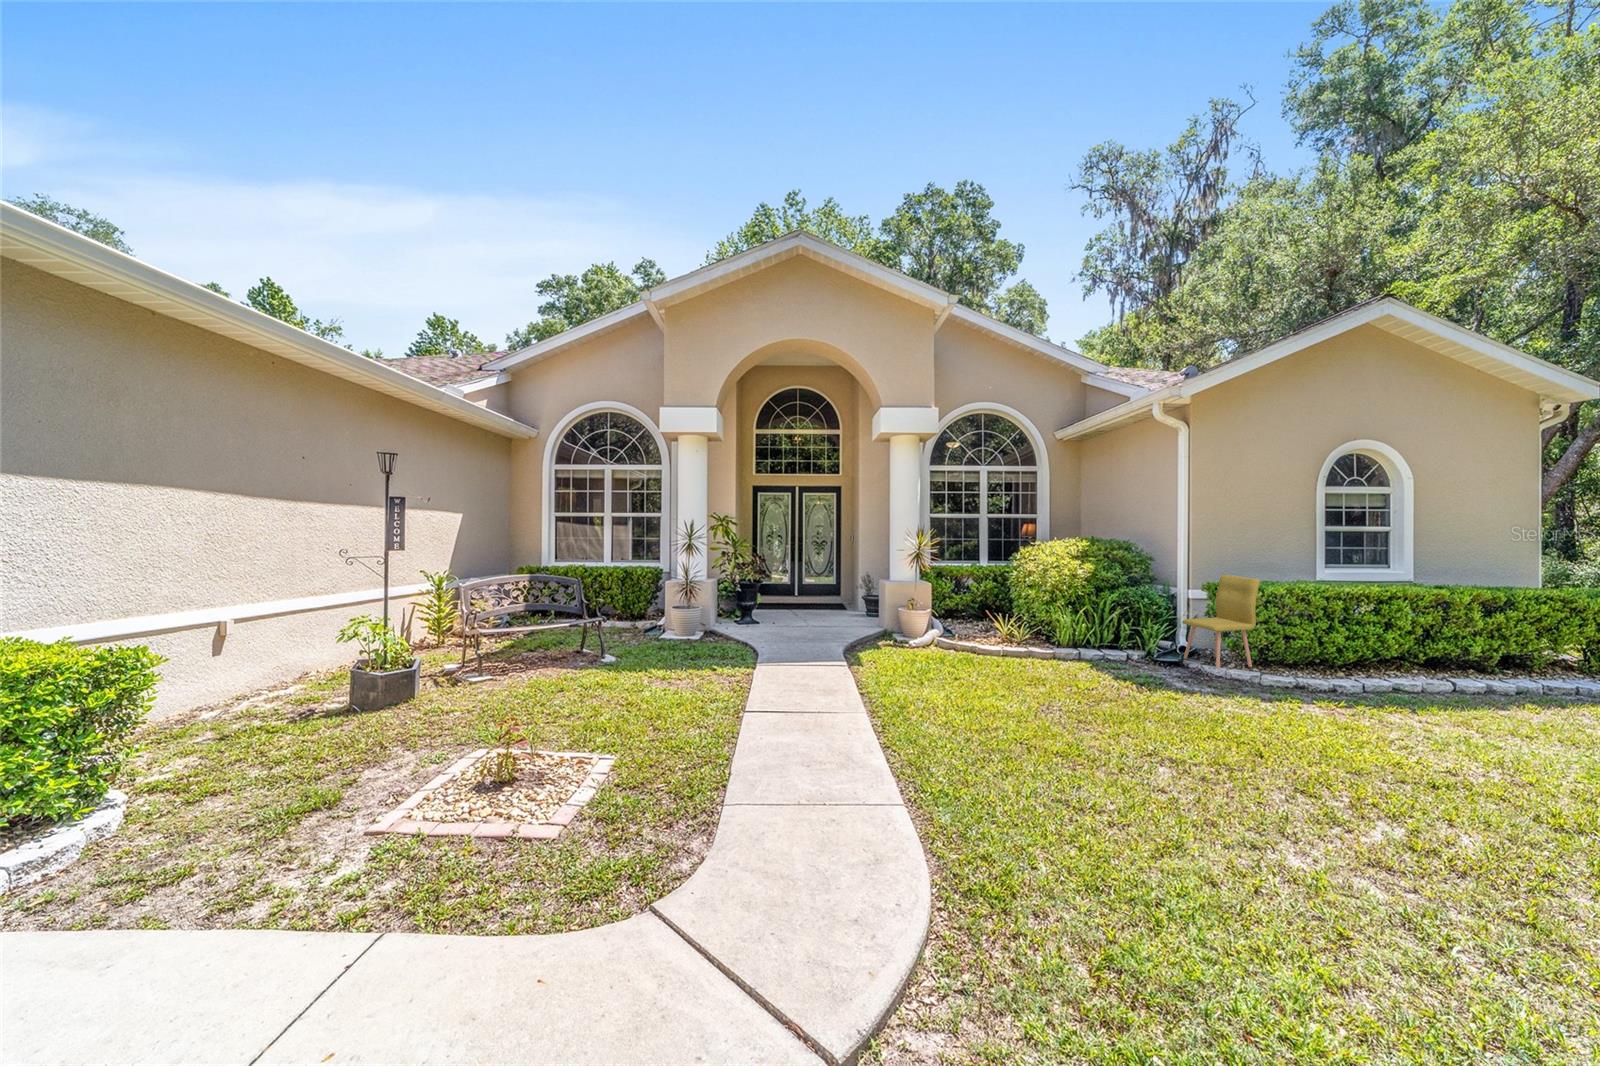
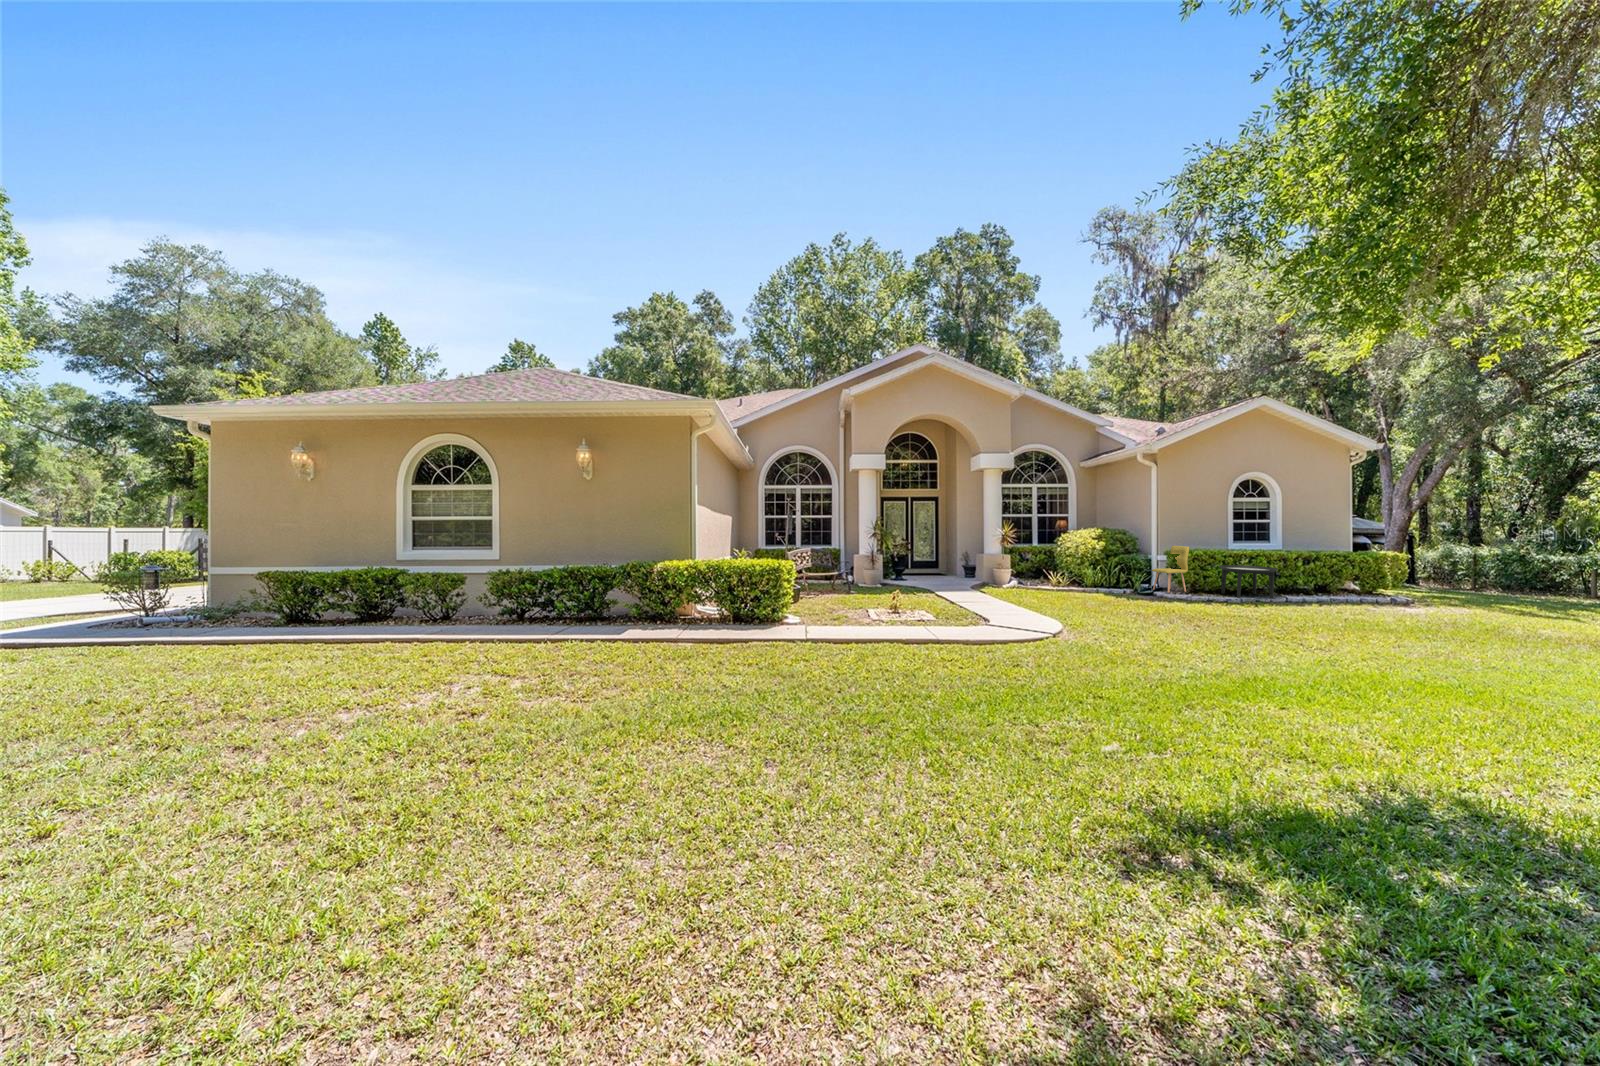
round table: none [1322,617,1466,697] -> present [1219,565,1278,599]

